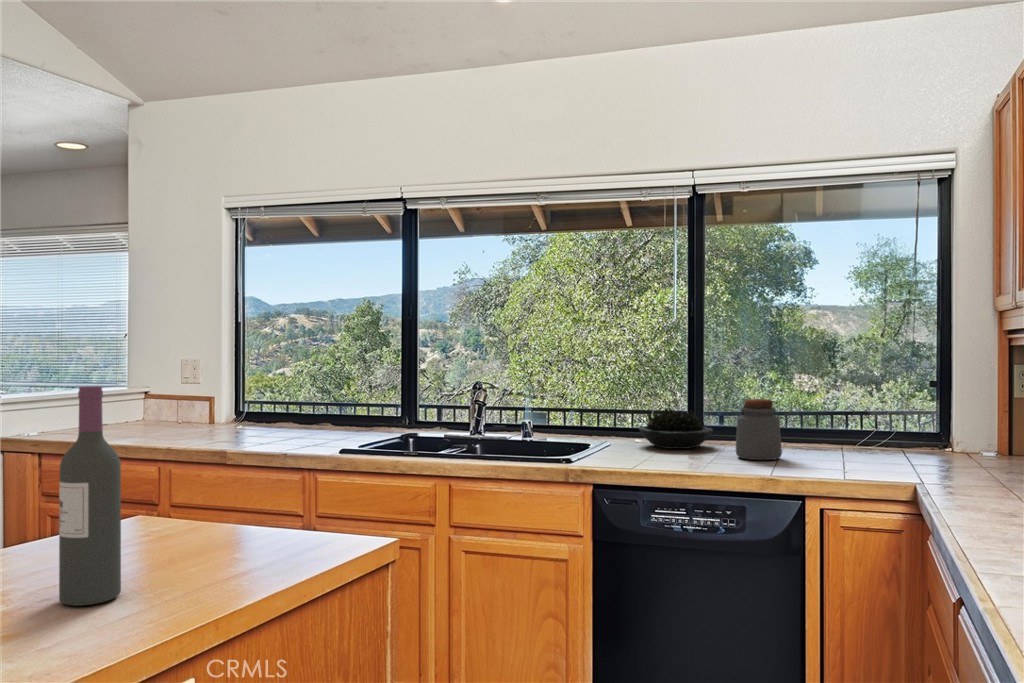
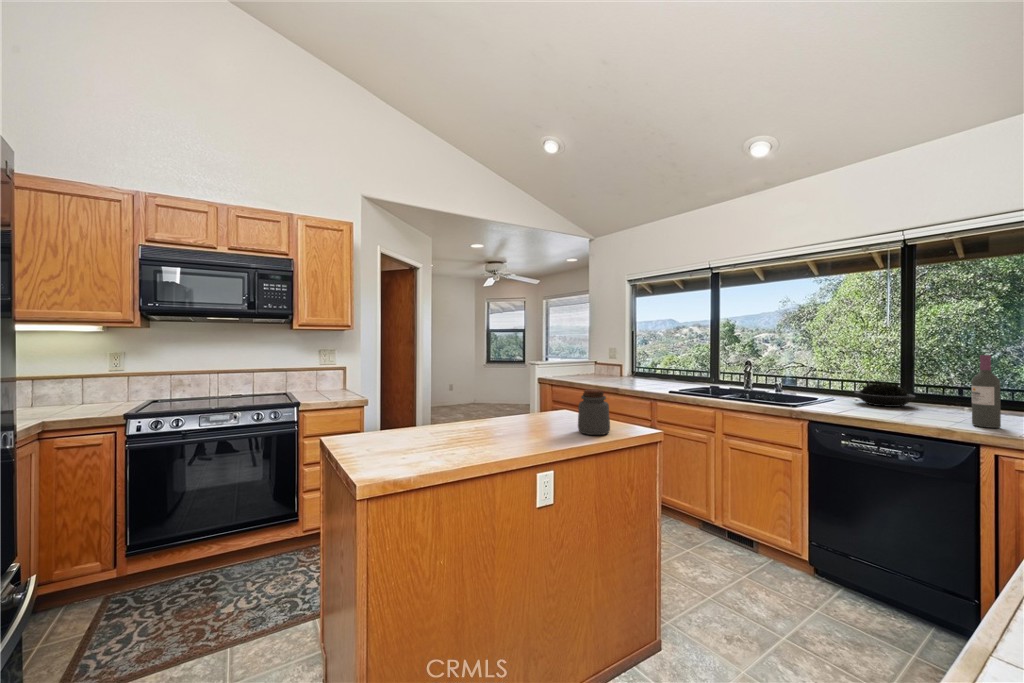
wine bottle: present [59,386,121,606] -> present [972,355,1001,428]
jar: present [736,399,782,460] -> present [578,389,610,435]

